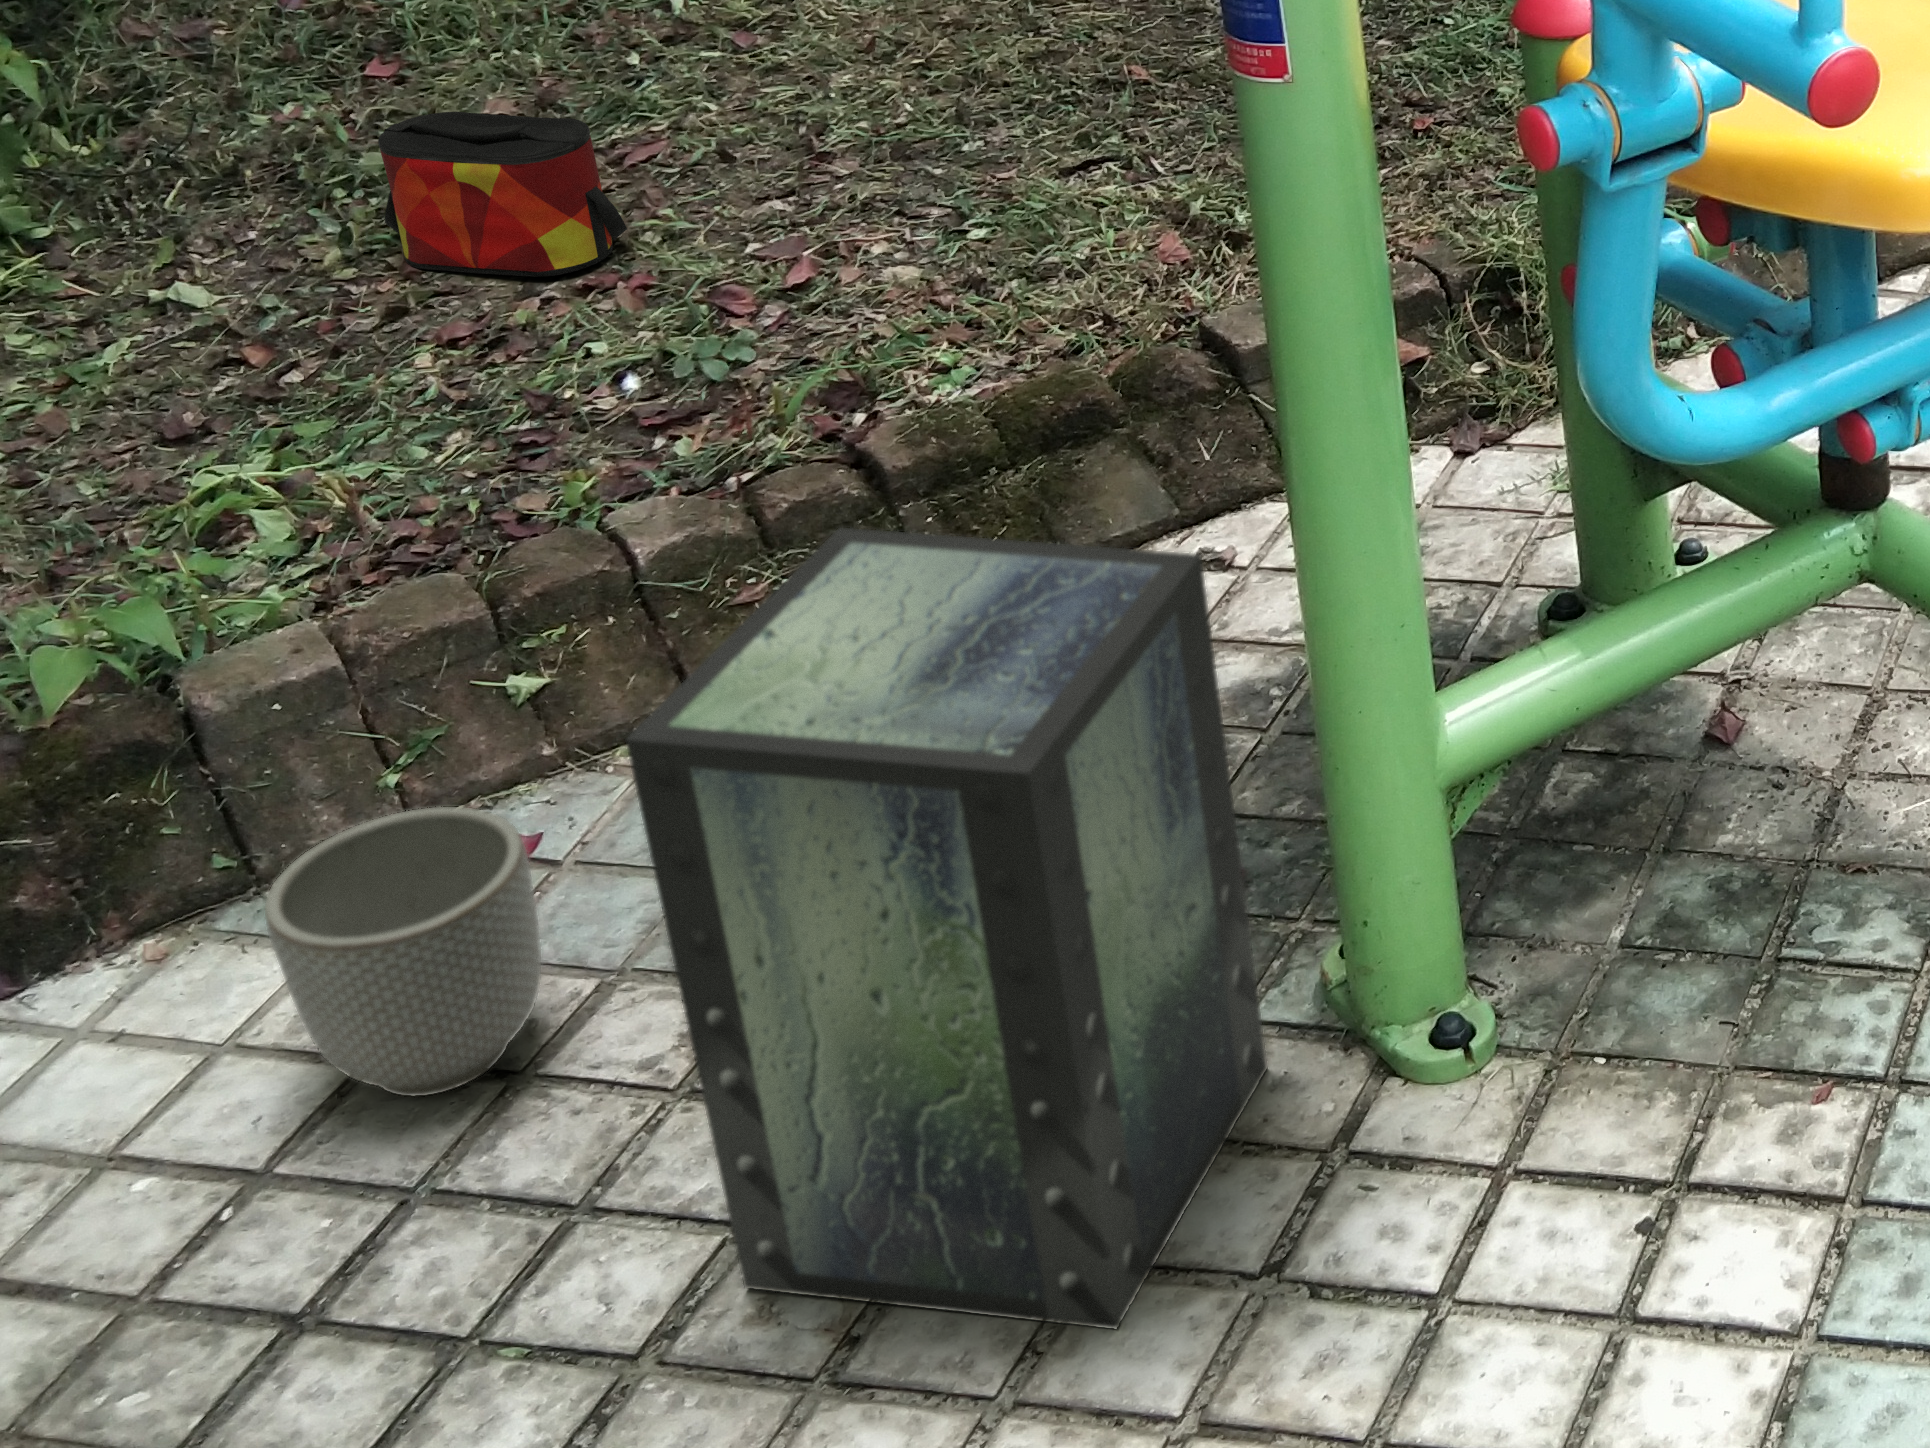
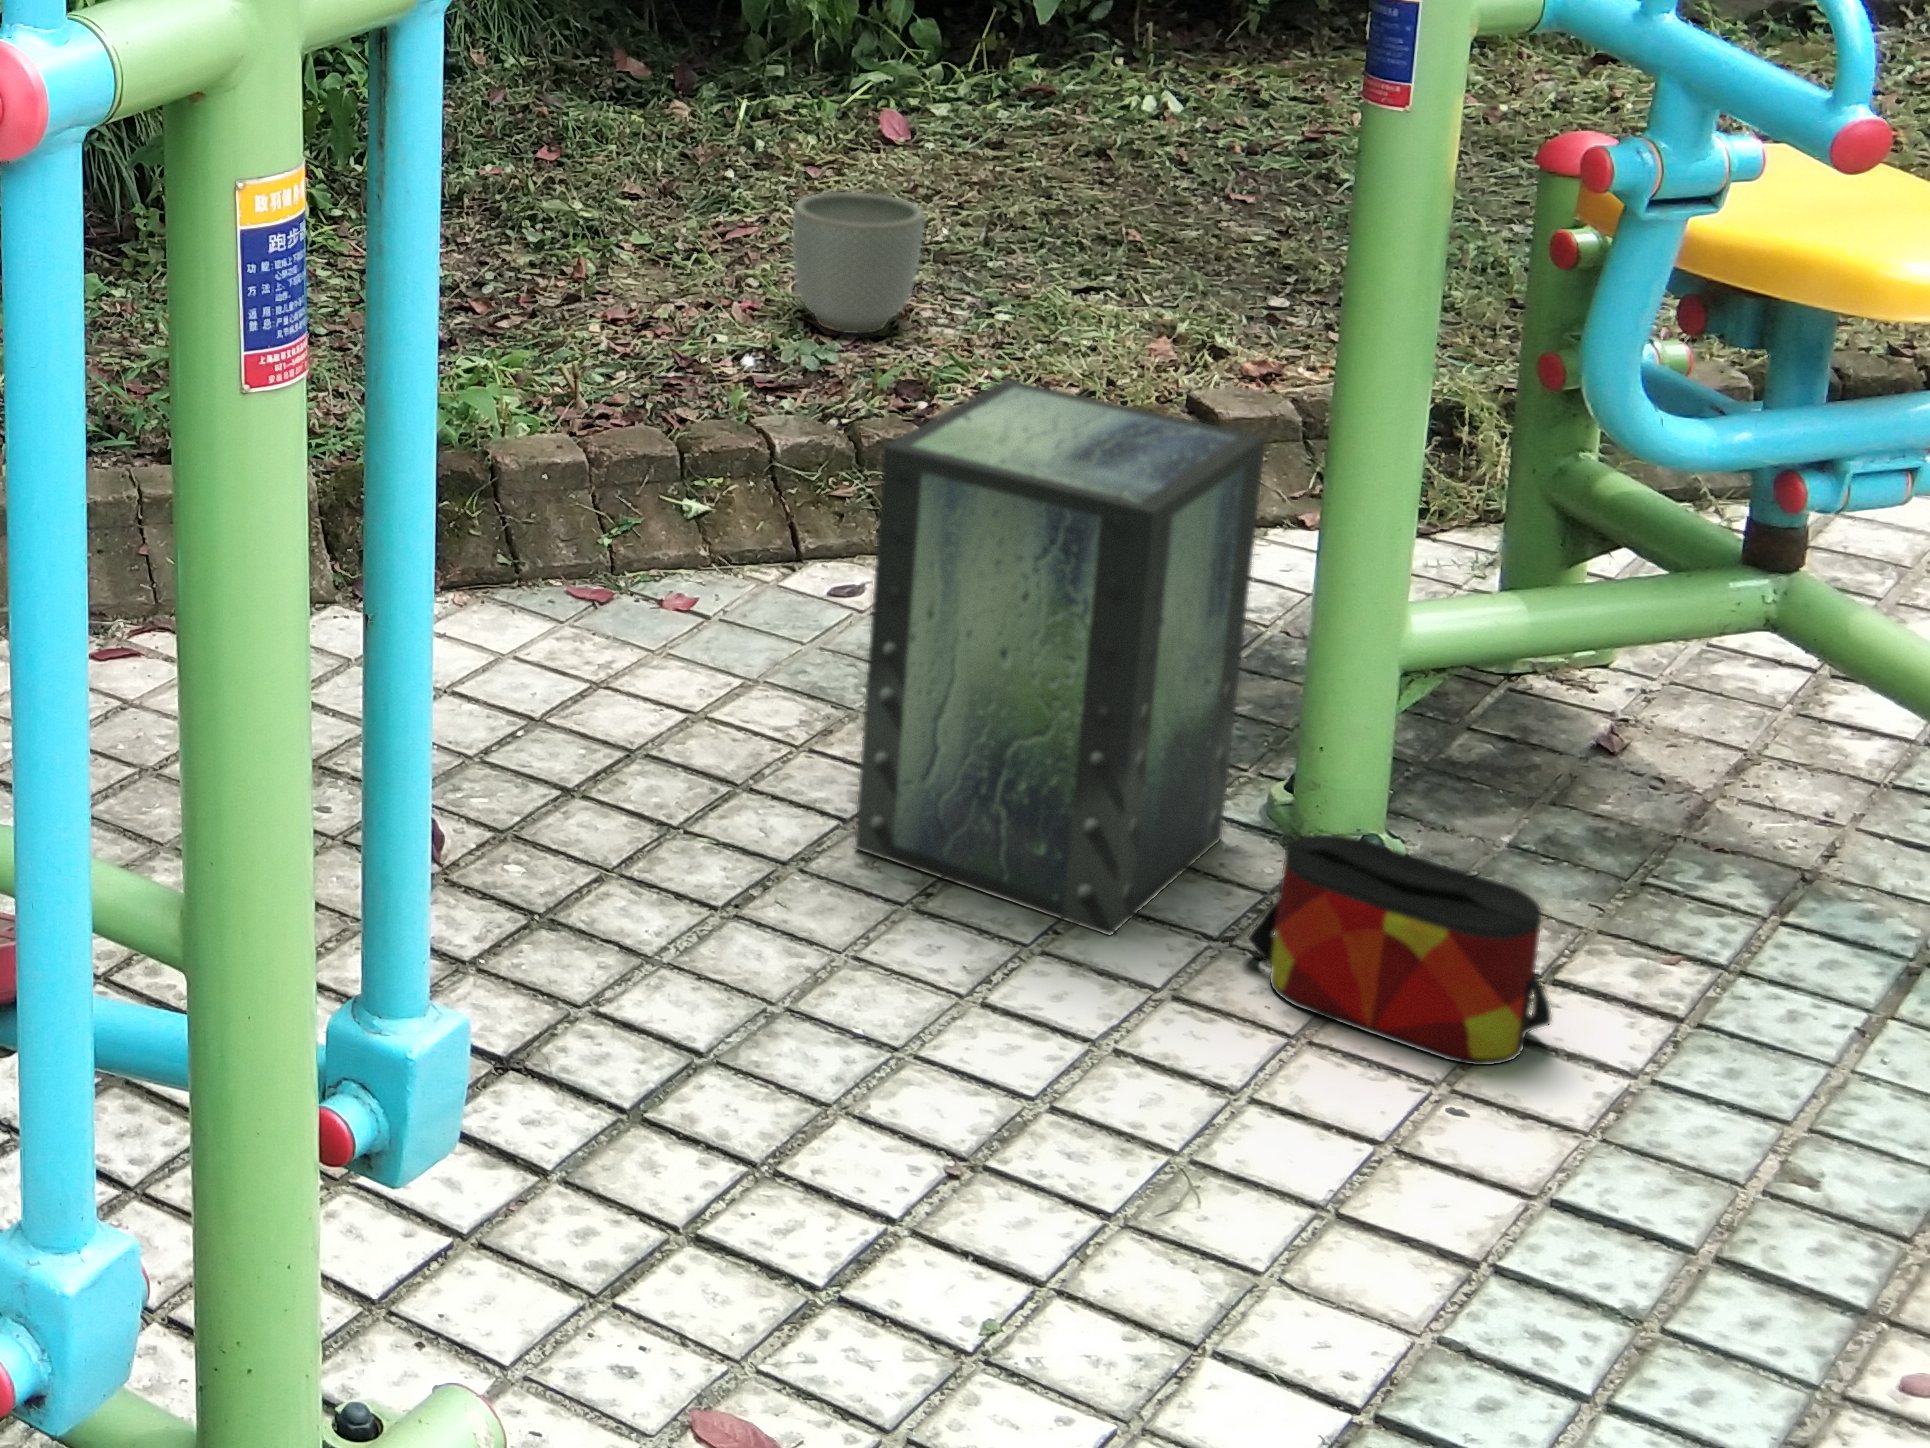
bag: present [378,112,627,277] -> present [1247,833,1552,1065]
planter: present [265,807,541,1096] -> present [793,192,924,333]

